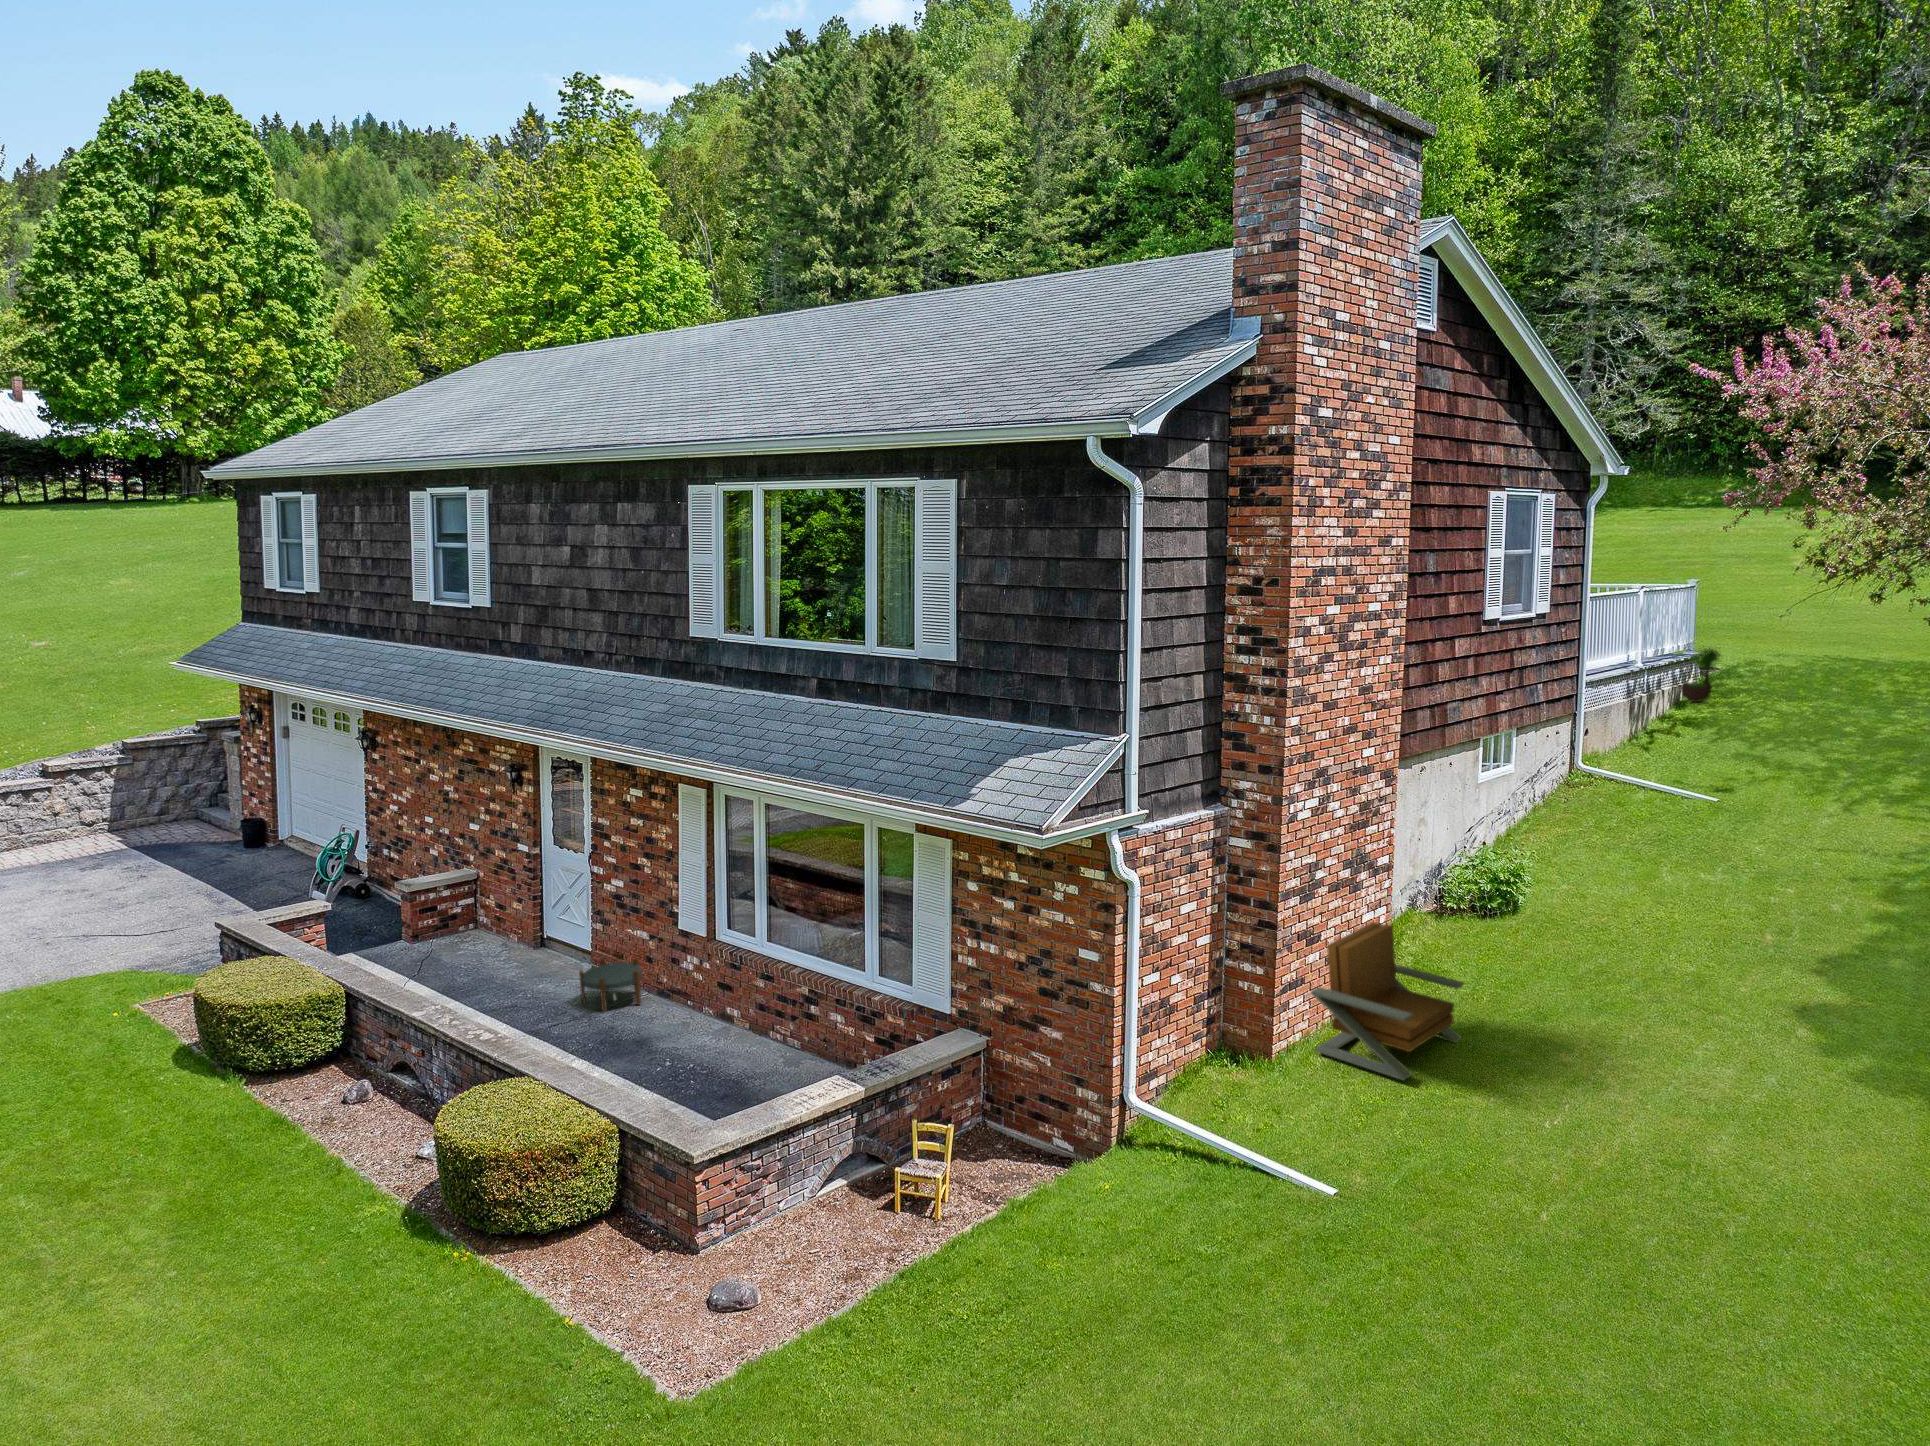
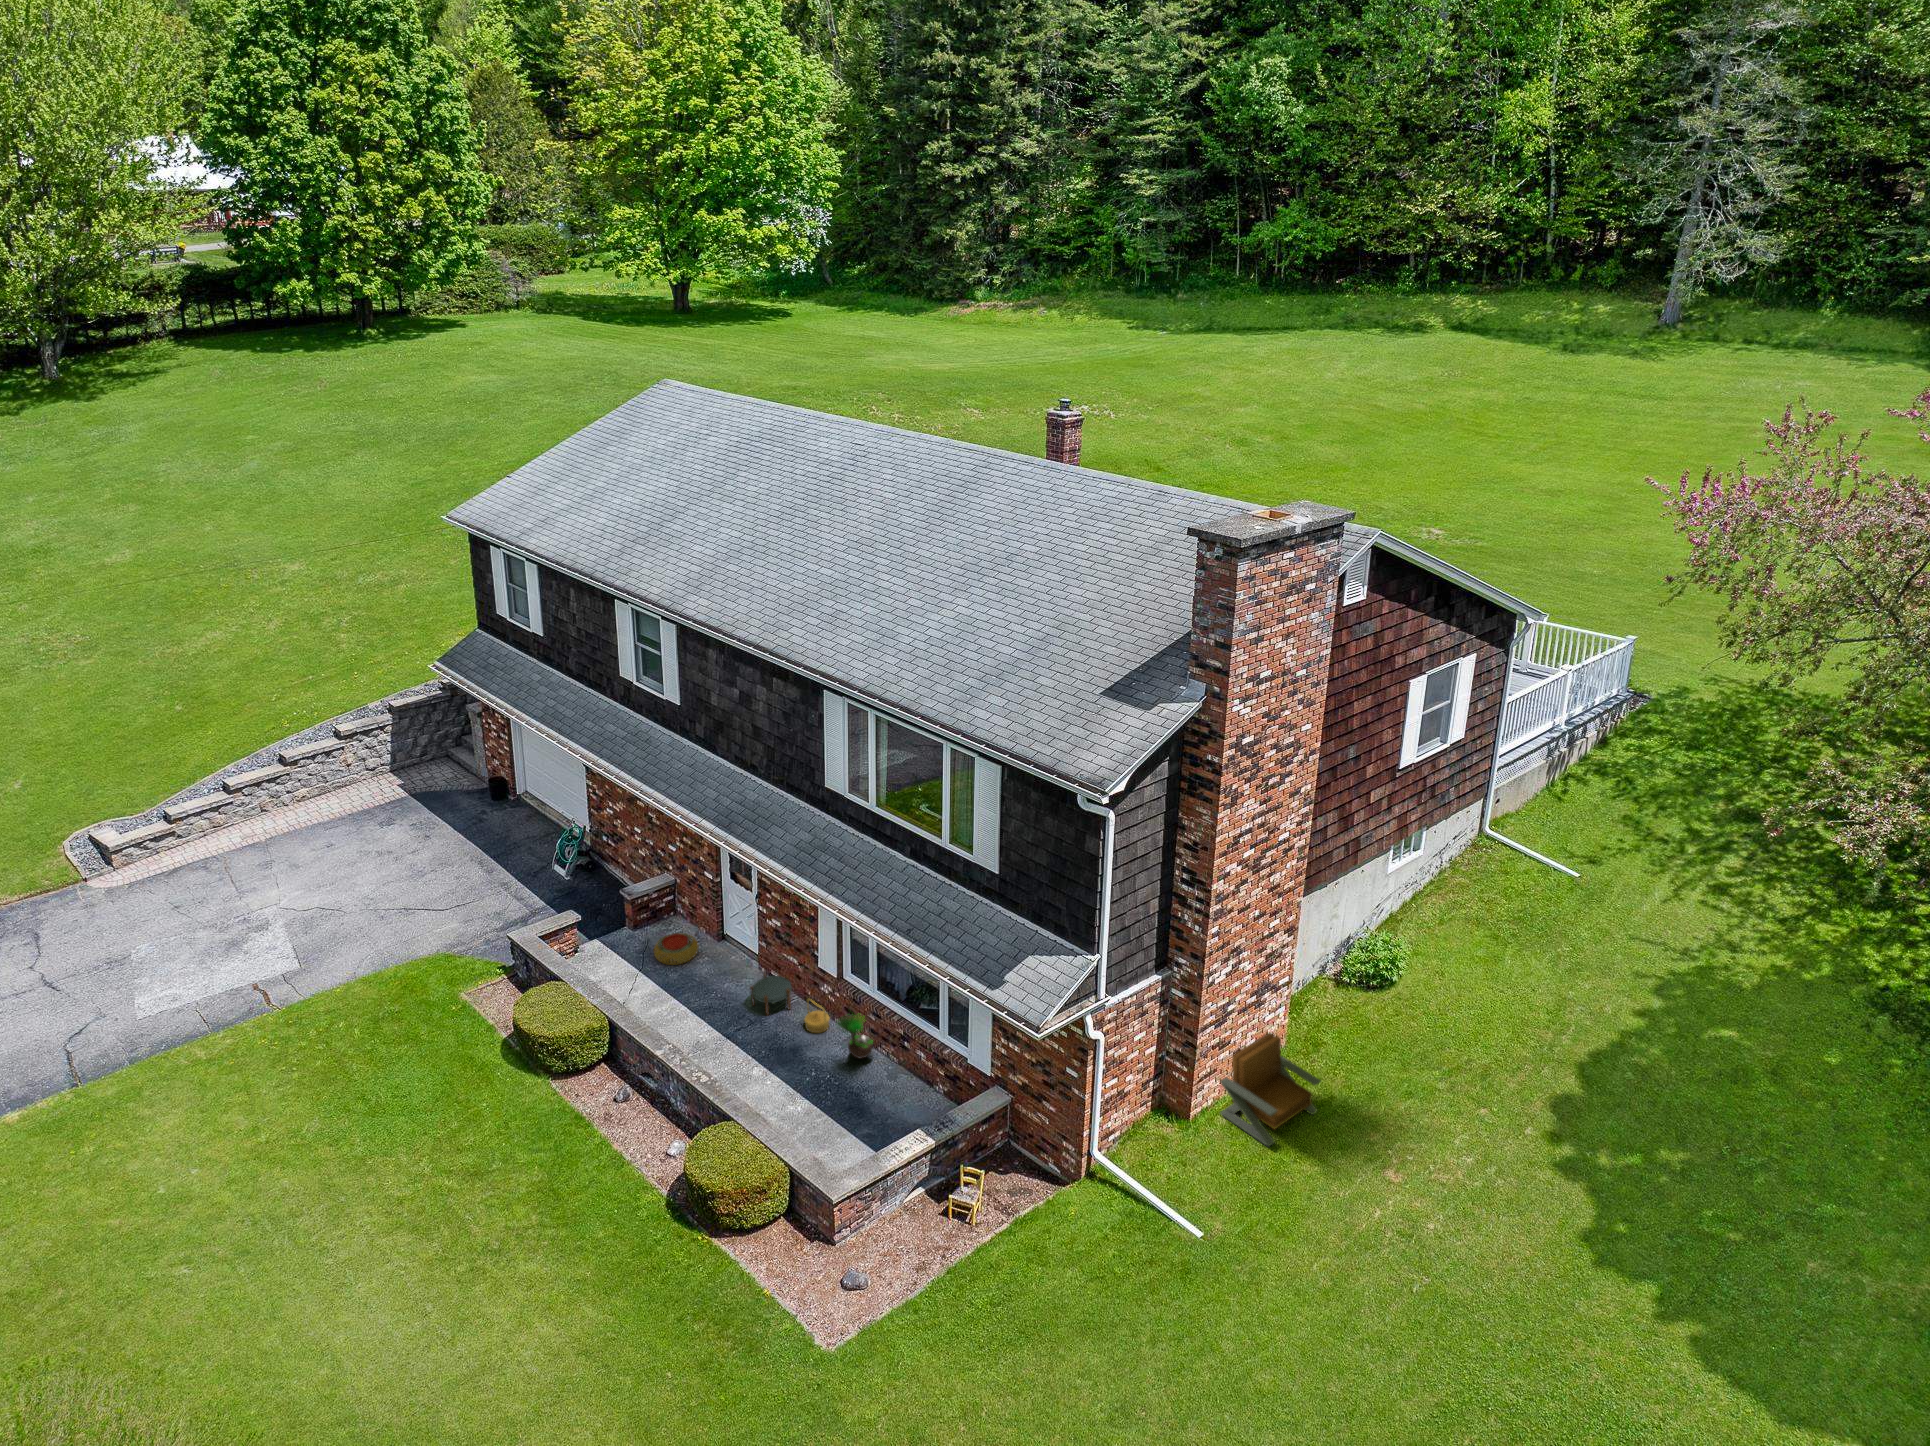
potted tree: present [1681,646,1721,702] -> present [838,1014,873,1058]
pouf: none [439,934,508,973] -> present [654,933,699,965]
woven basket: none [660,975,699,1026] -> present [804,999,830,1033]

